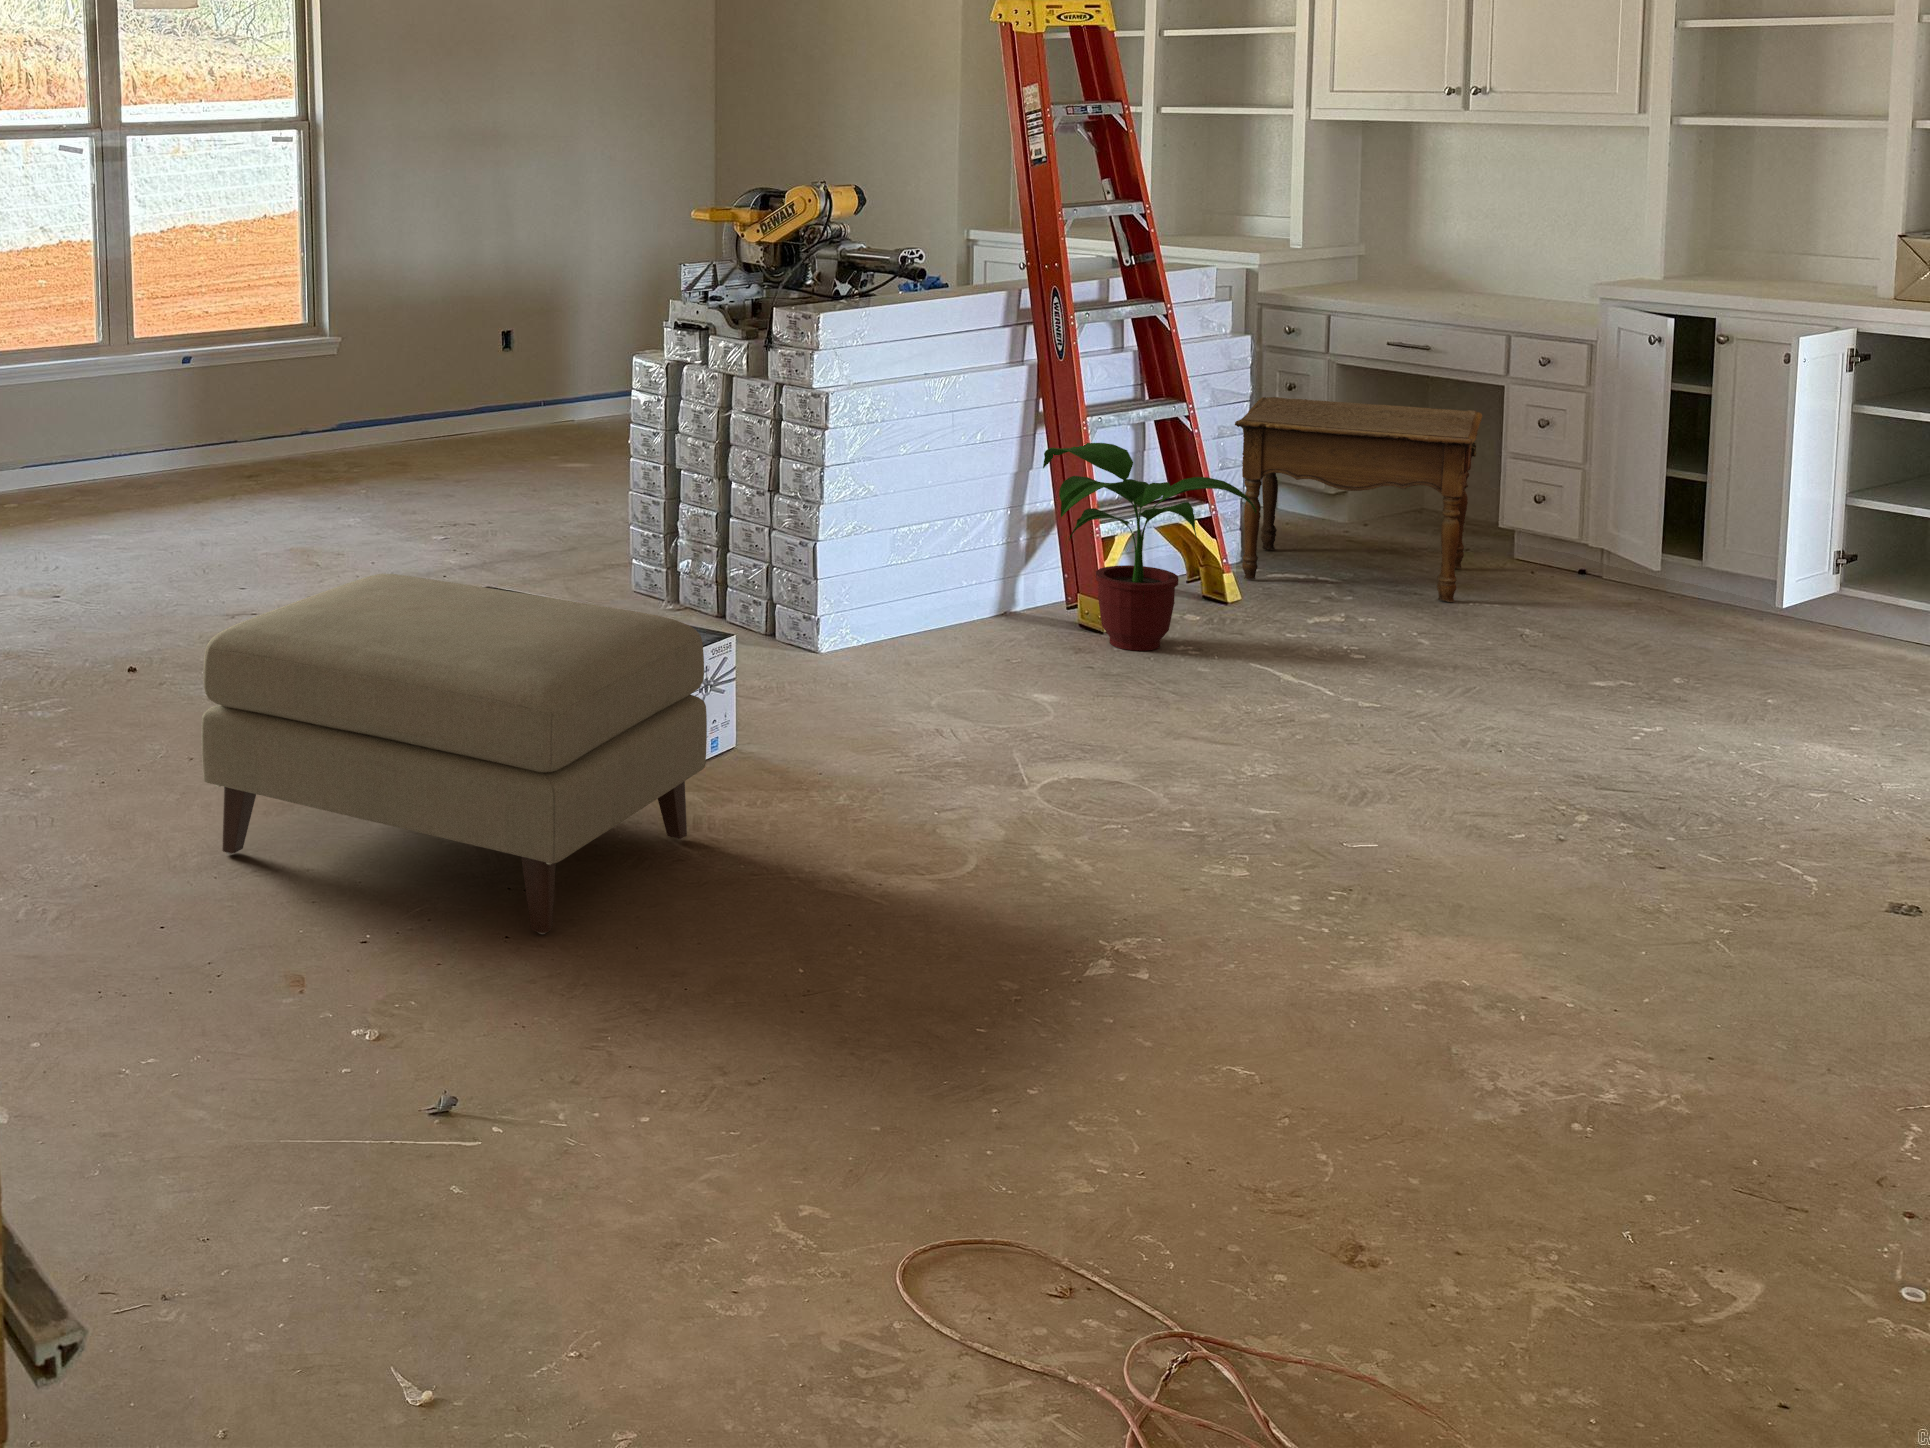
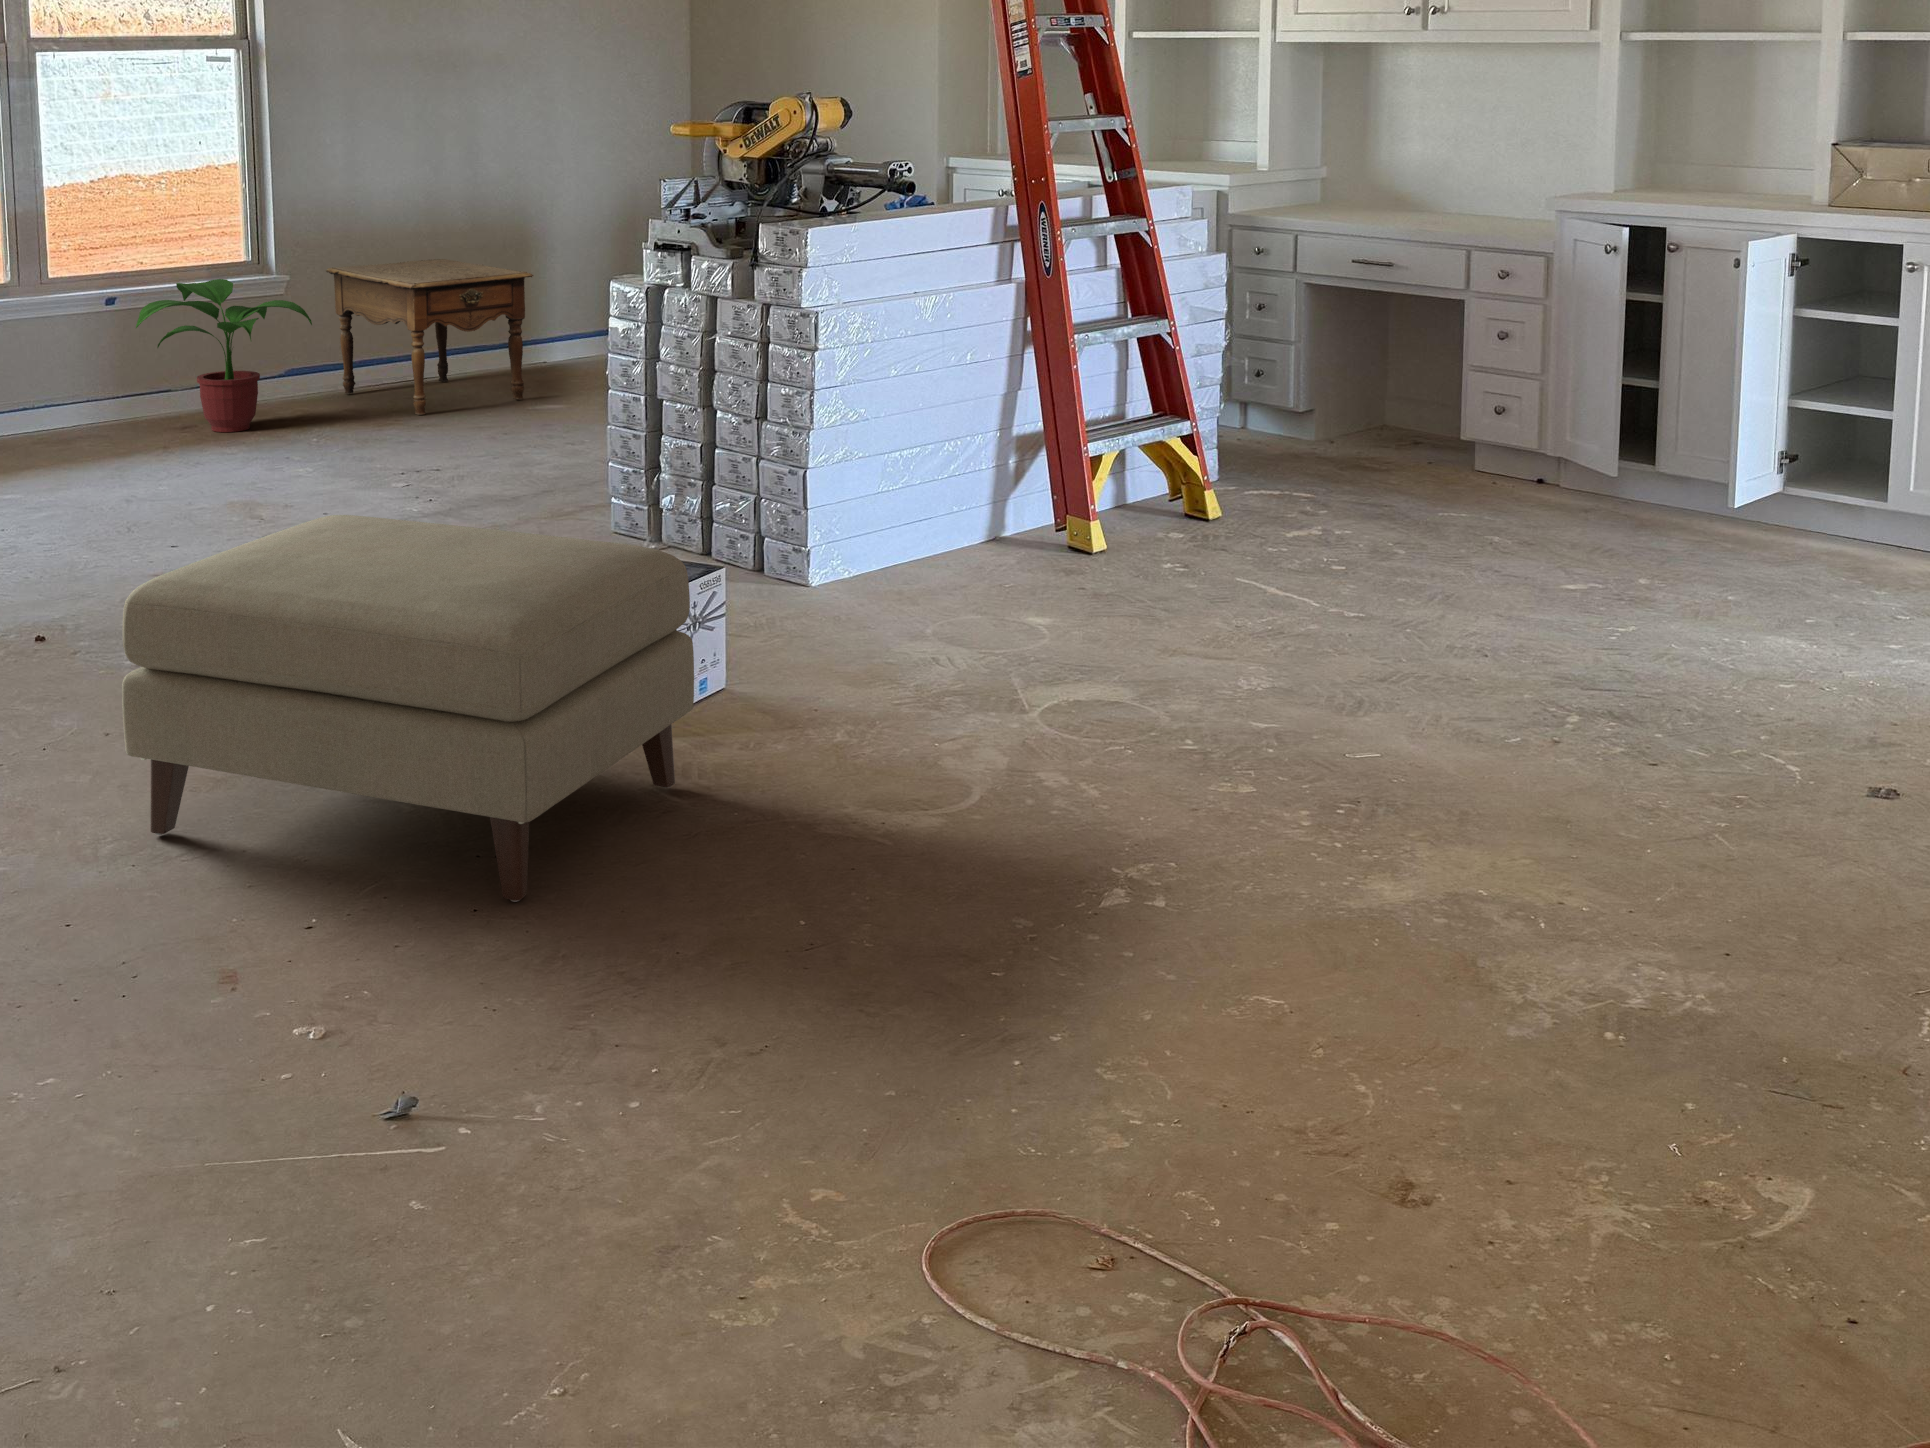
side table: present [1235,397,1482,602] -> present [325,259,533,415]
potted plant: present [1043,443,1257,651] -> present [136,279,312,432]

